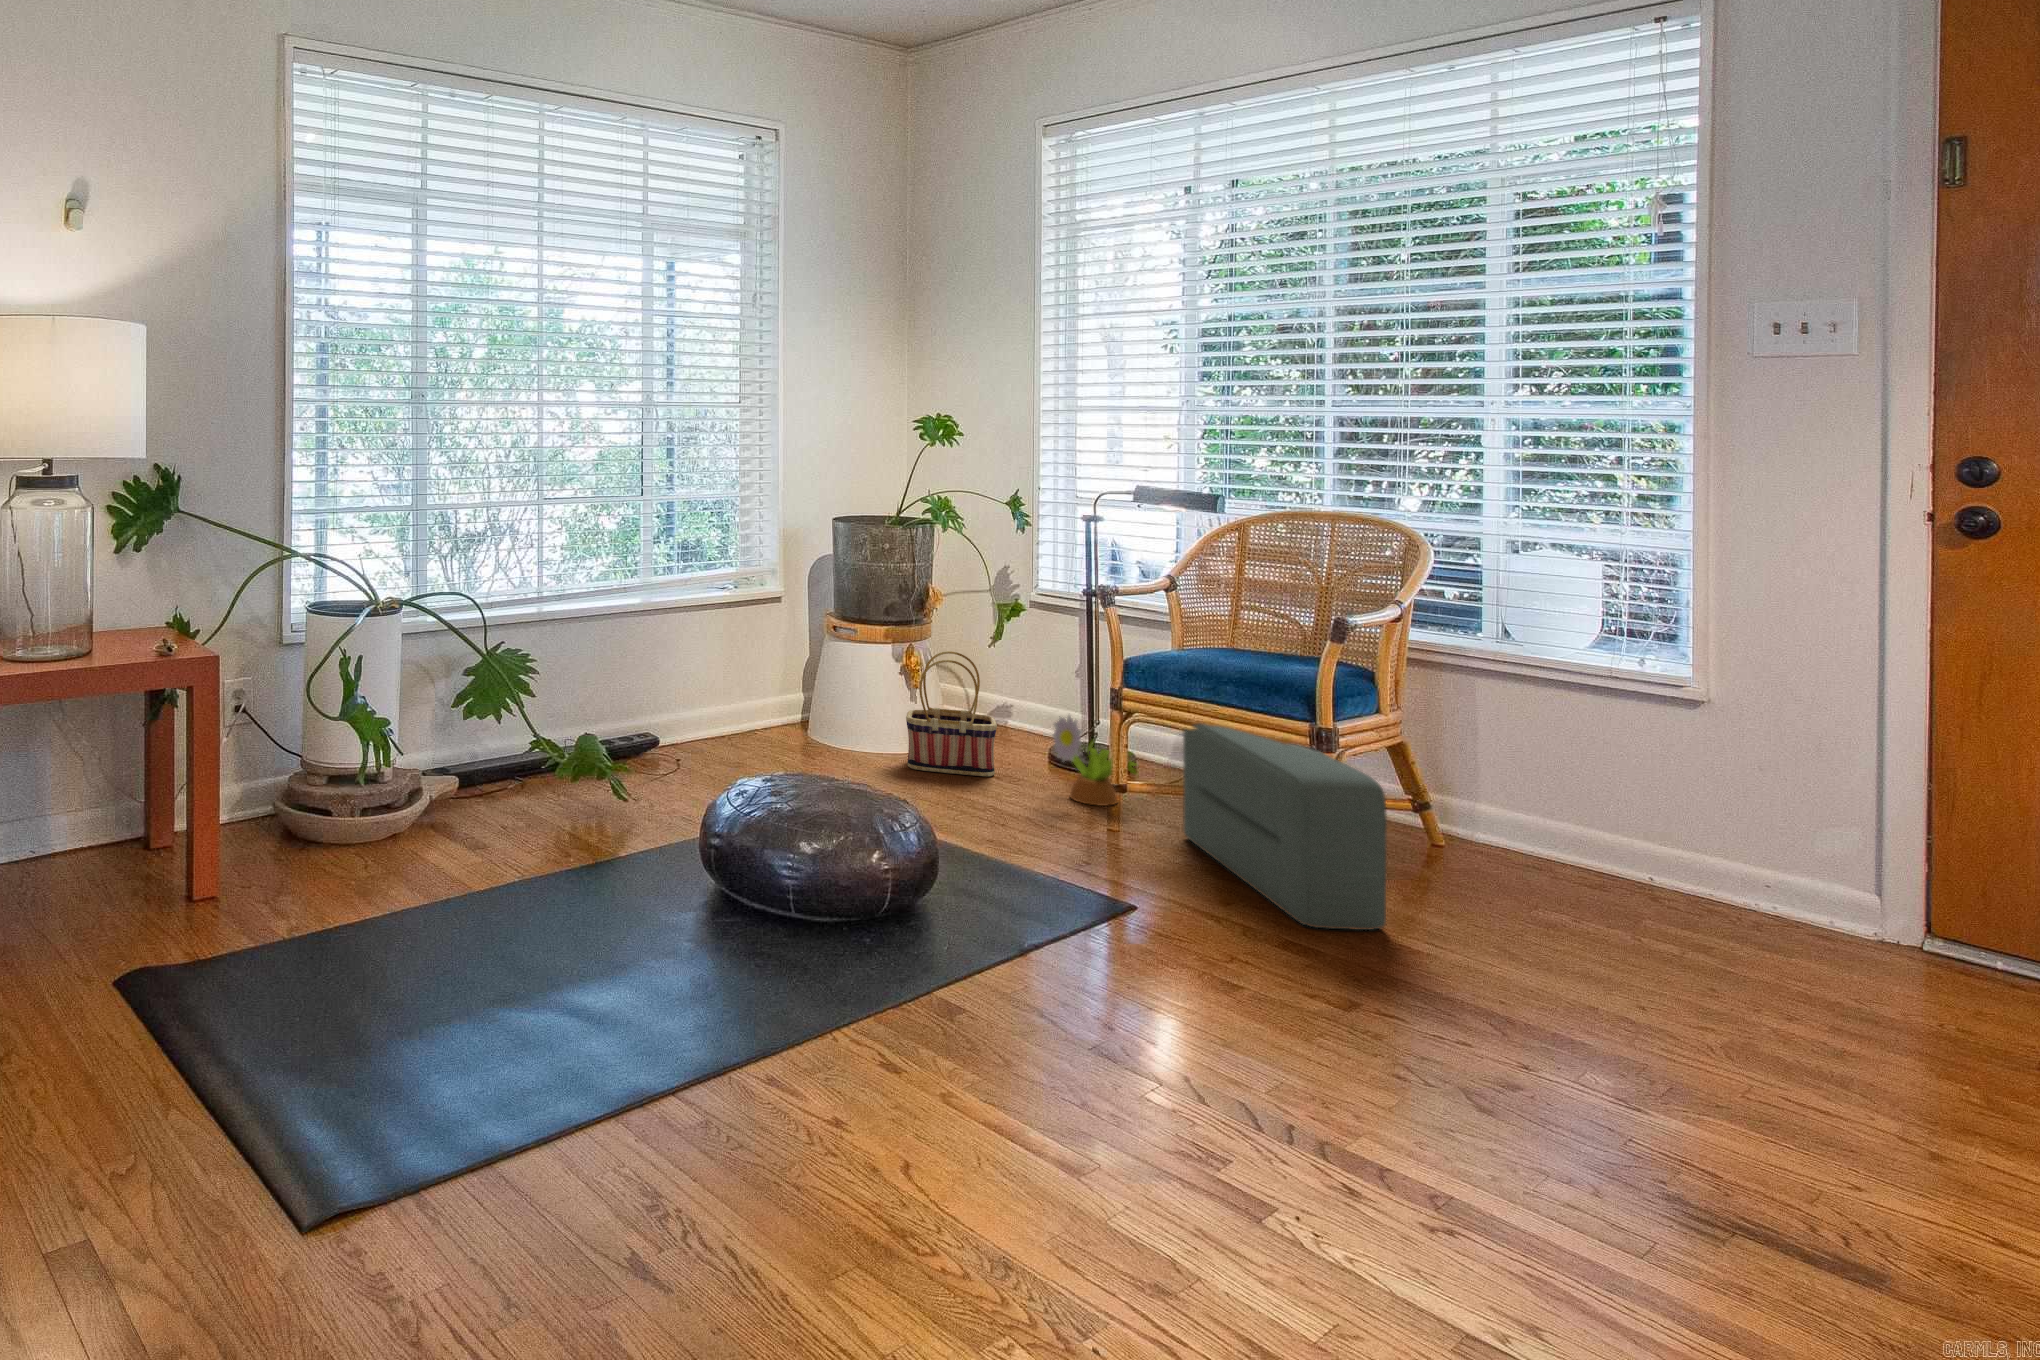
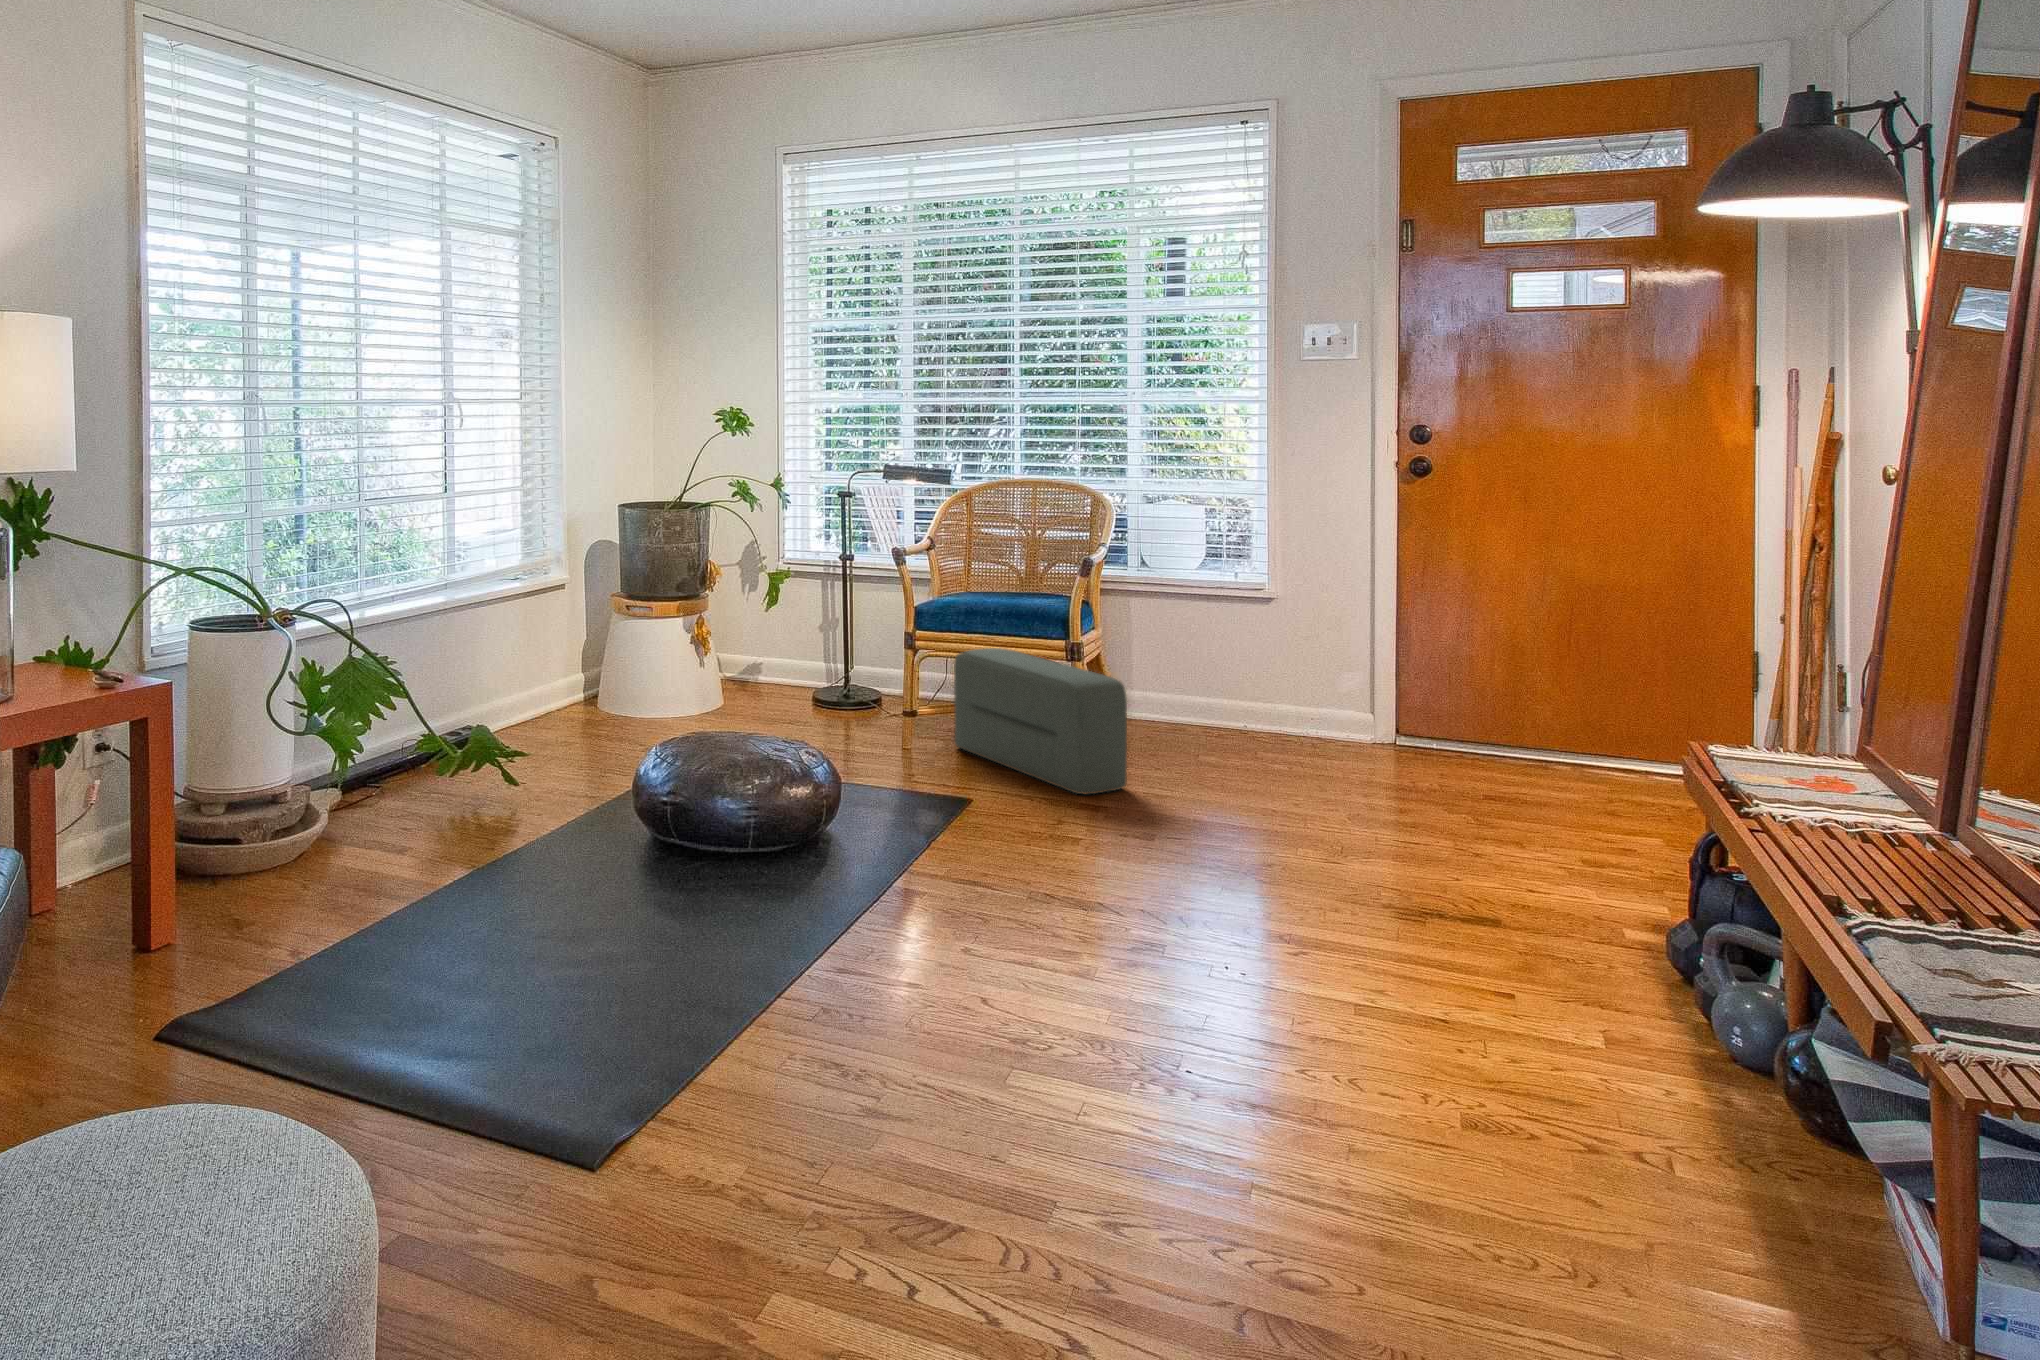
basket: present [906,651,997,776] -> none [708,619,786,726]
decorative plant: present [1053,715,1136,806] -> none [837,660,910,734]

